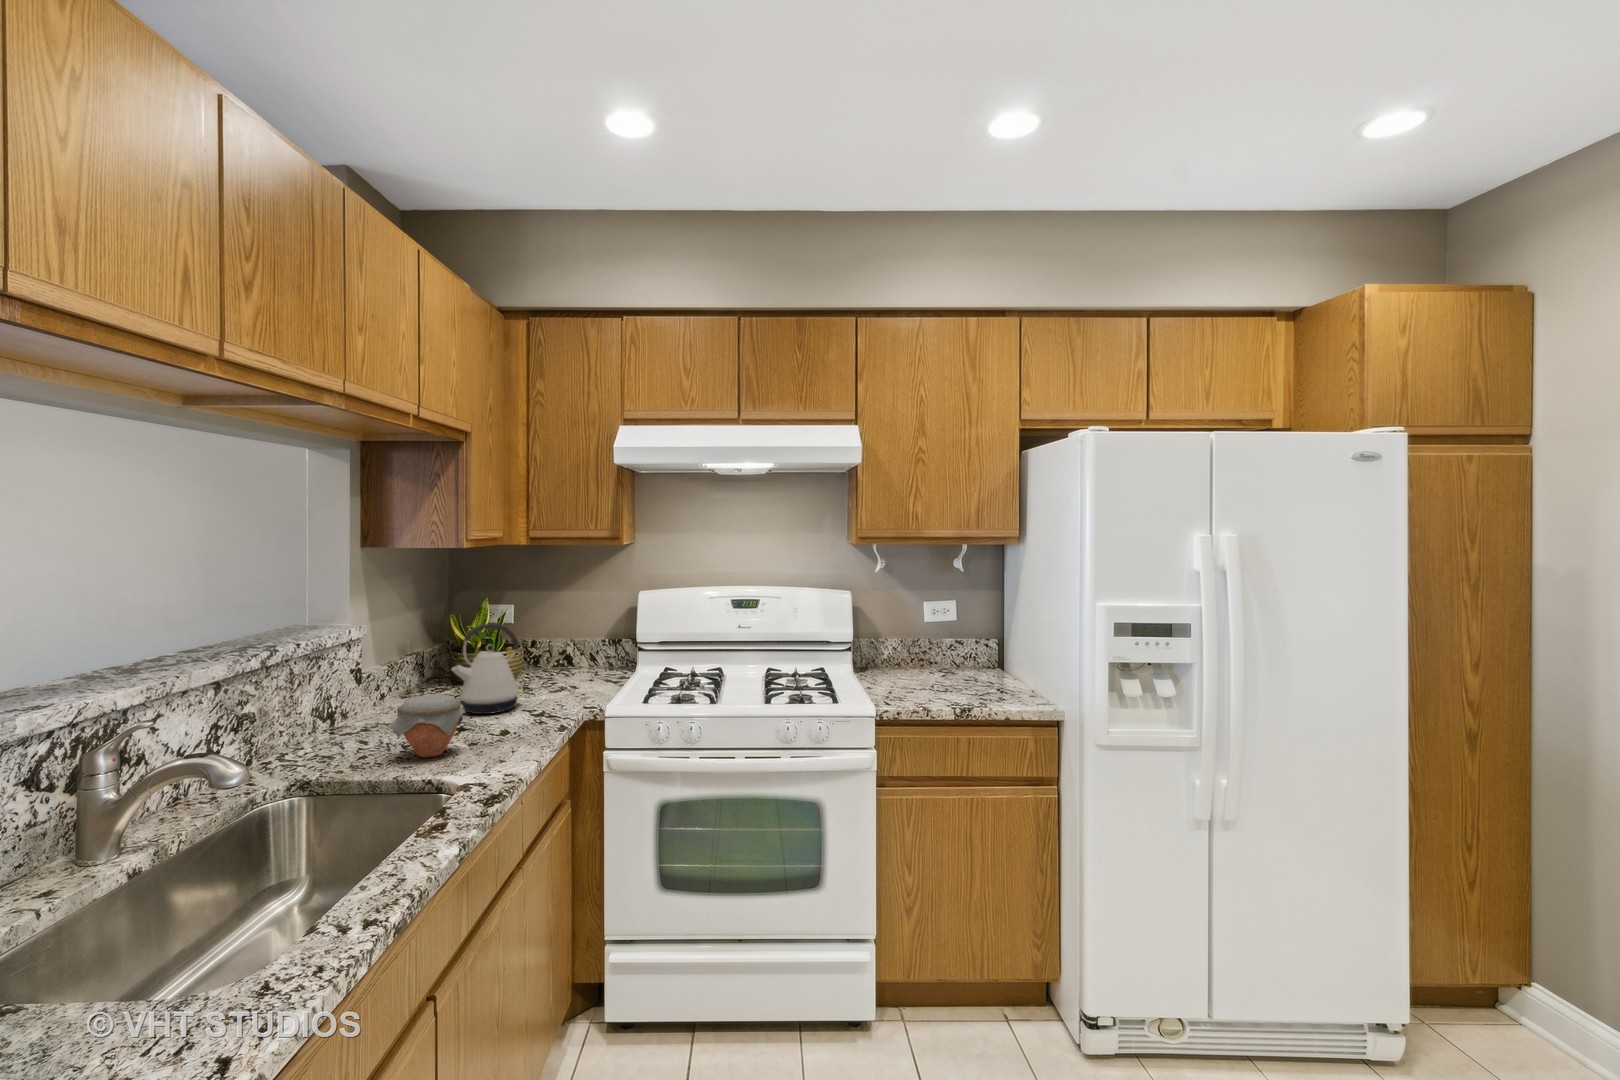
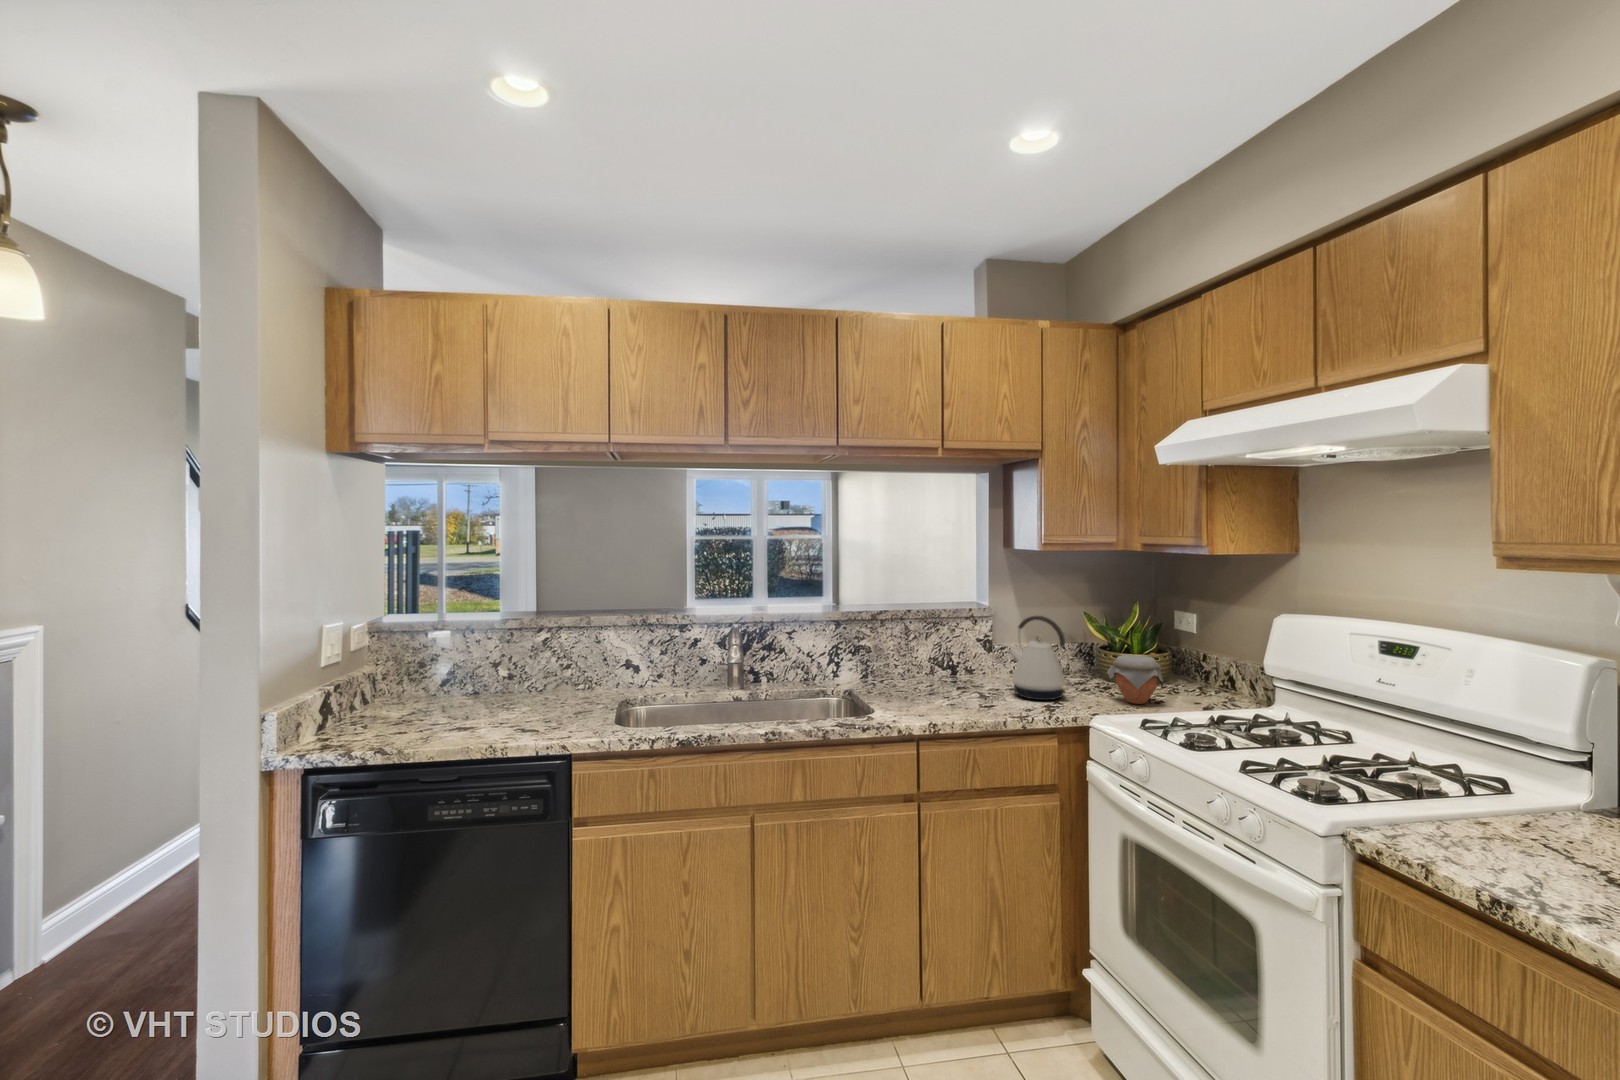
jar: present [392,694,466,757] -> present [1107,655,1163,704]

